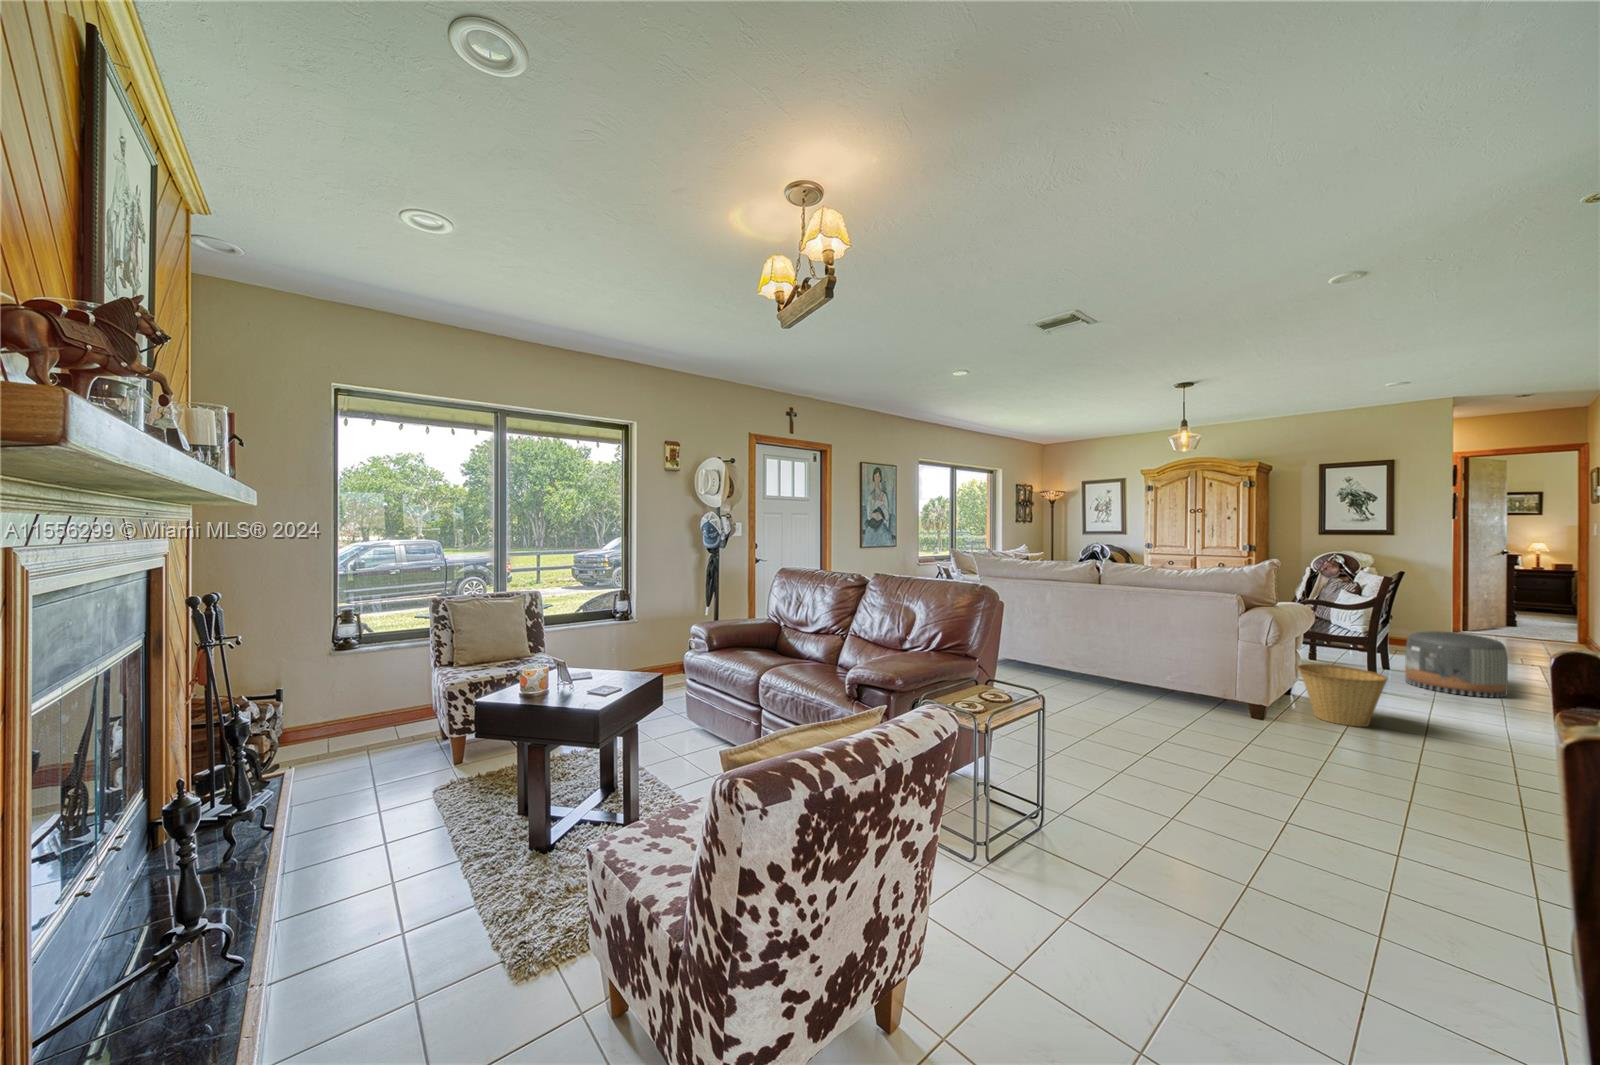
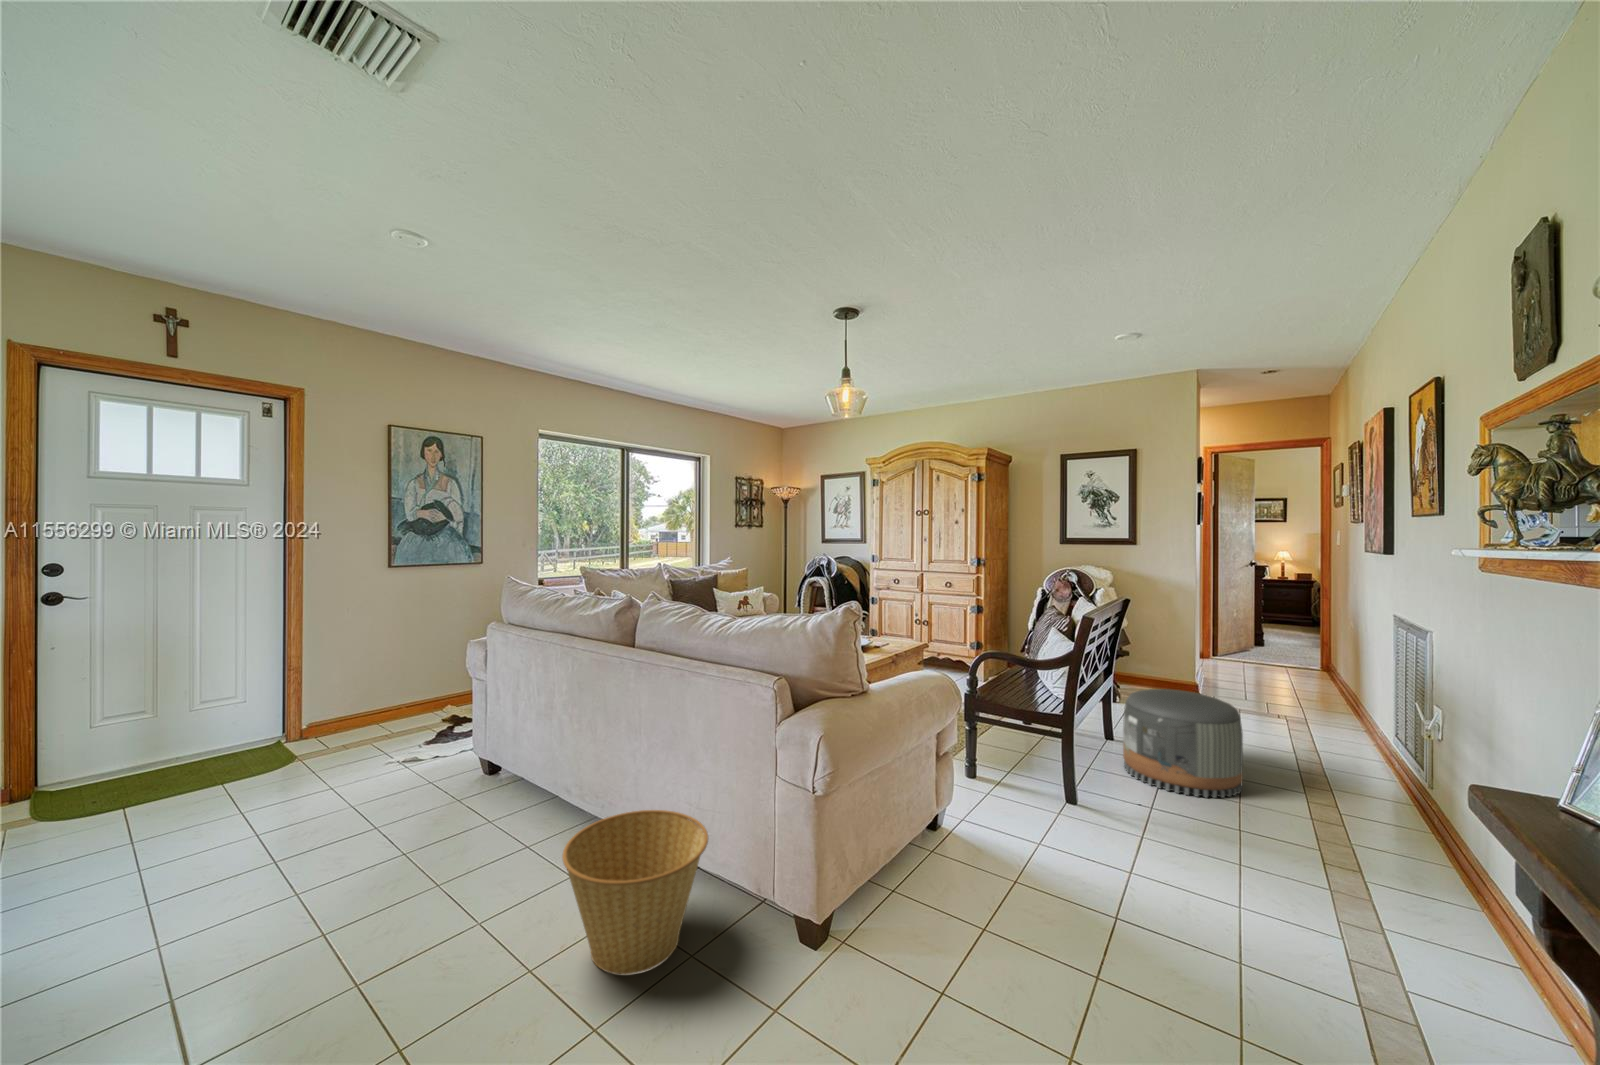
basket: present [1296,664,1388,726] -> present [562,810,708,974]

